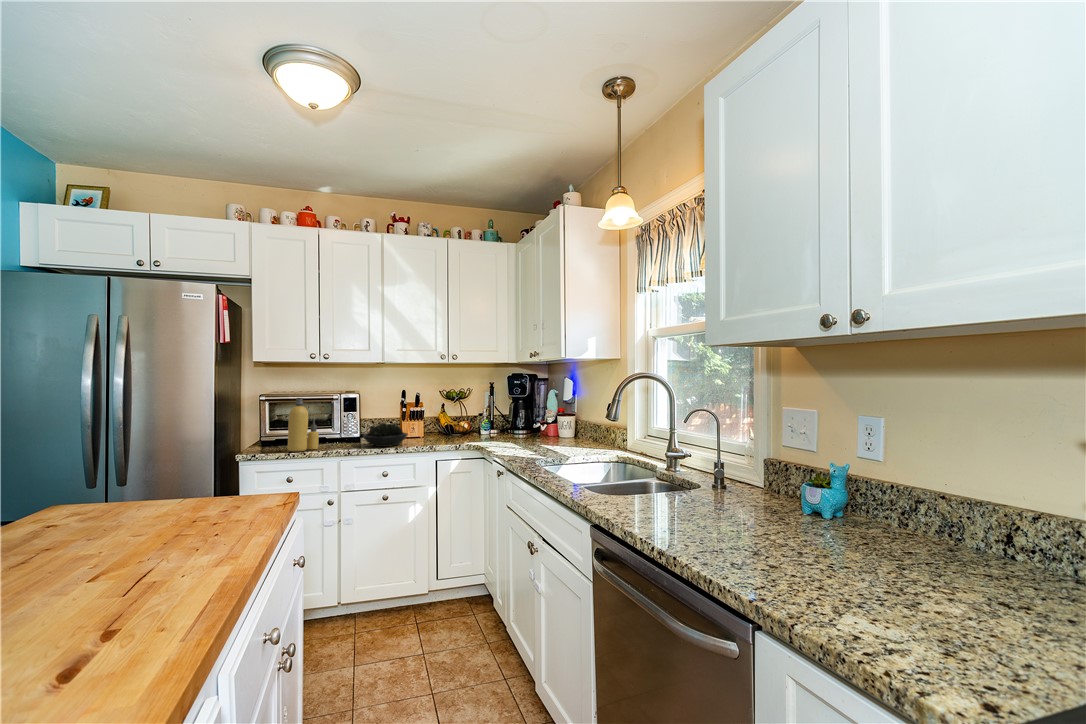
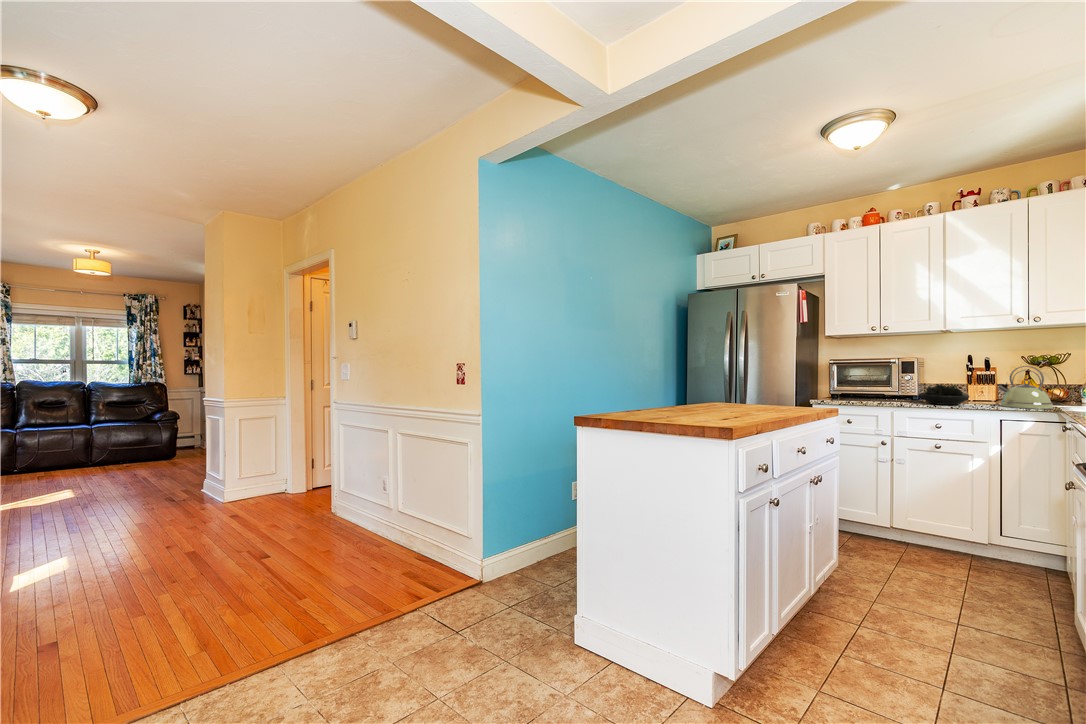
bottle: present [288,398,319,452] -> none [850,360,876,400]
kettle: none [426,399,465,442] -> present [997,366,1053,409]

